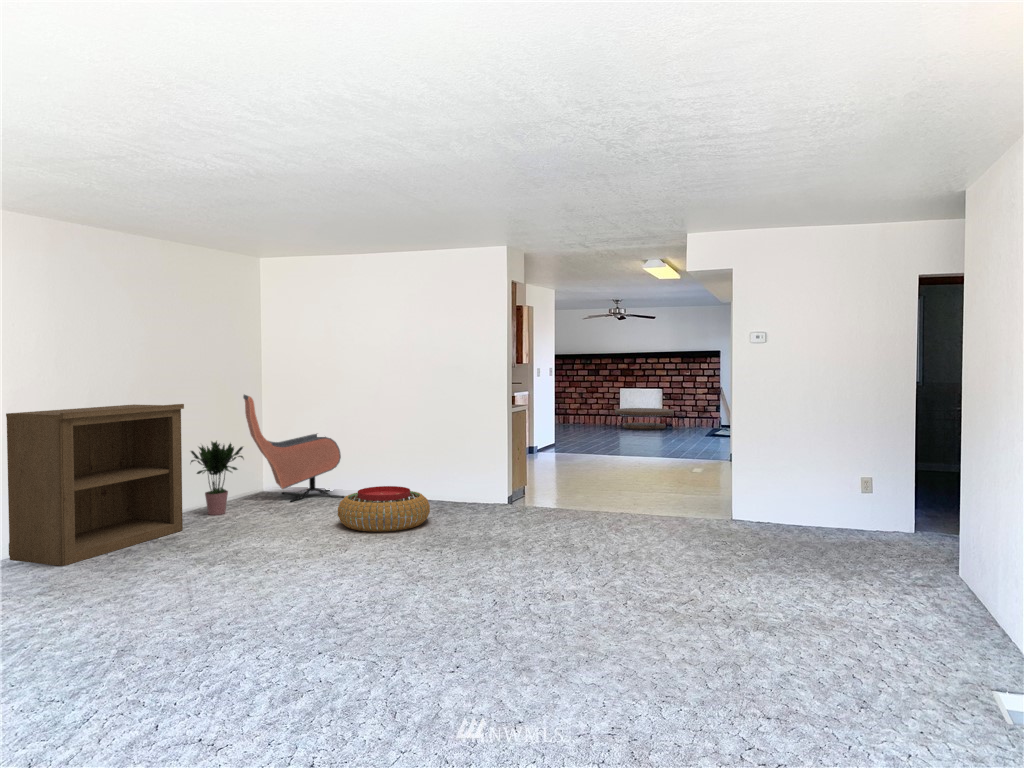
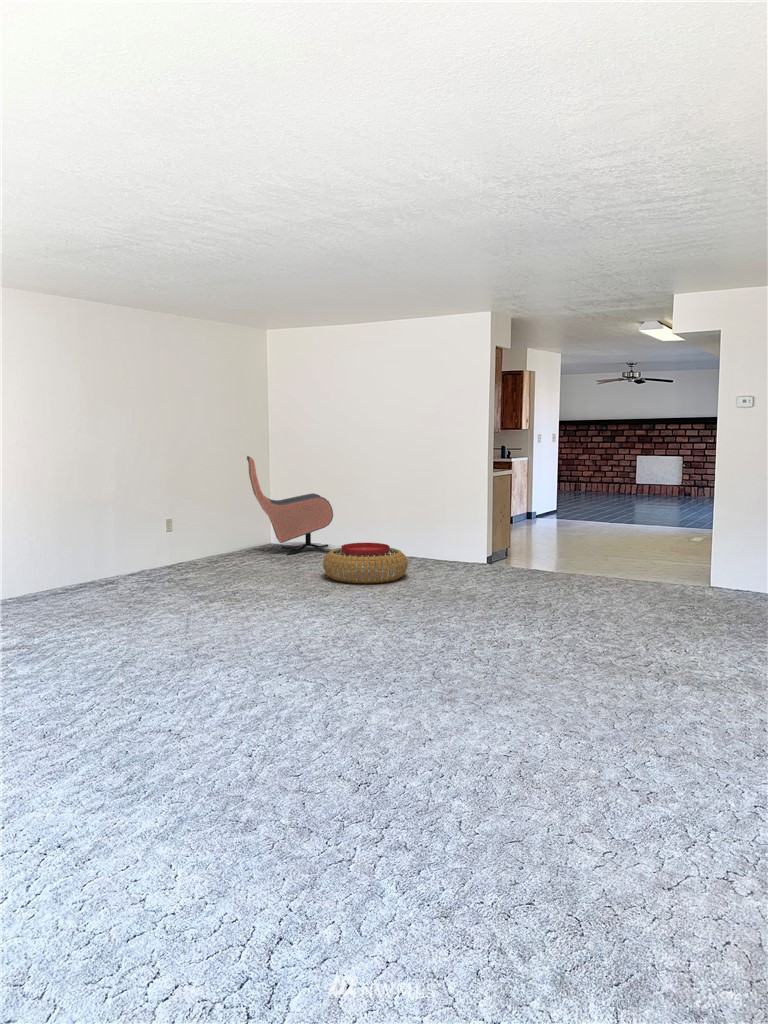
bookshelf: present [6,404,184,566] -> none [46,463,191,598]
coffee table: present [615,408,674,430] -> none [629,476,694,499]
potted plant: present [191,441,243,515] -> none [197,496,249,563]

